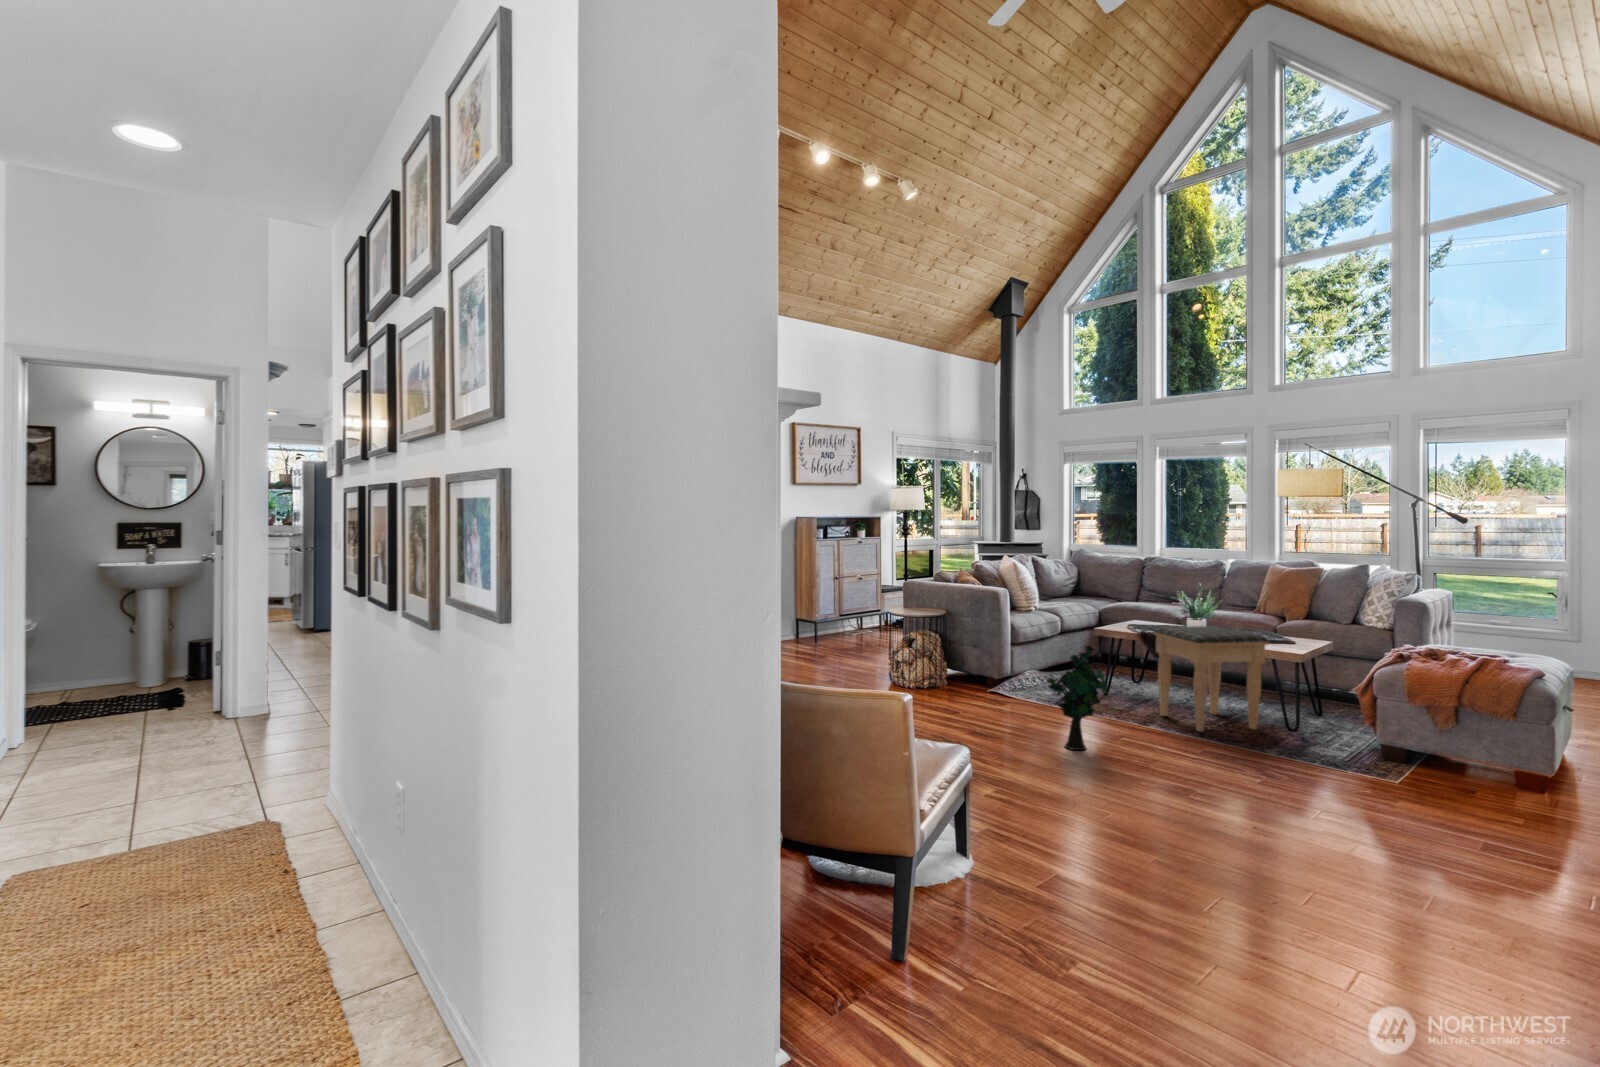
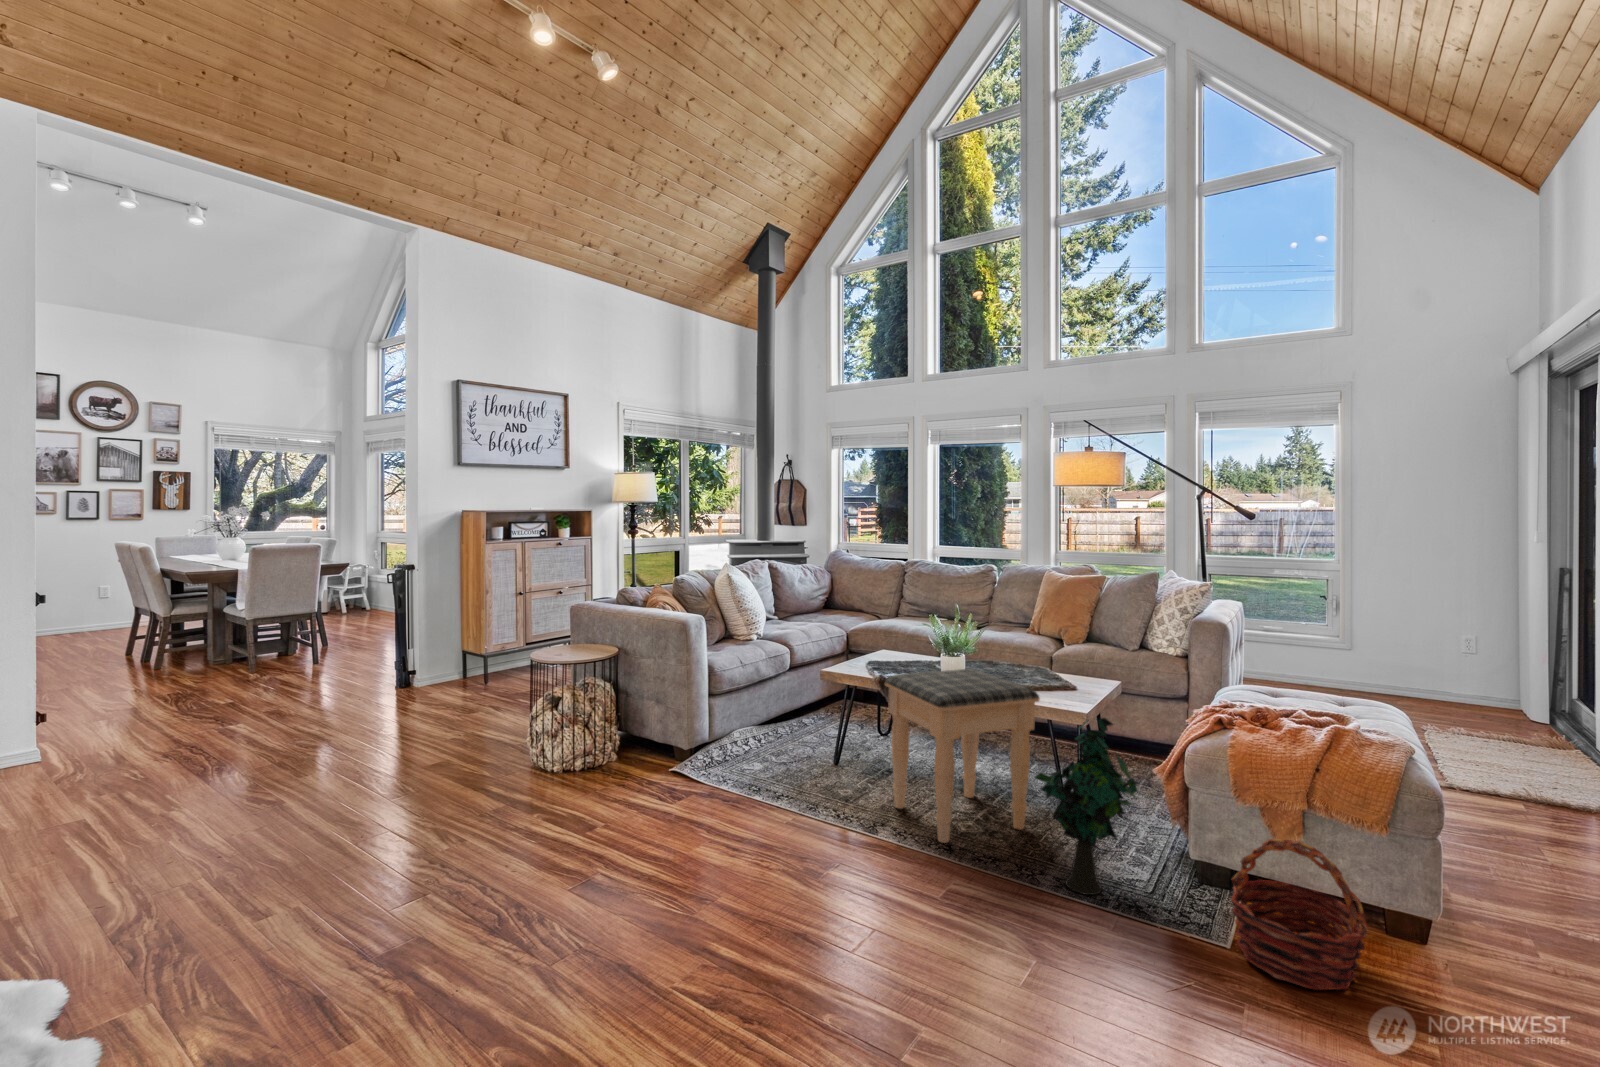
decorative plant: present [1047,646,1107,750] -> present [1035,718,1137,895]
basket: none [1398,715,1487,796] -> present [1231,839,1367,990]

